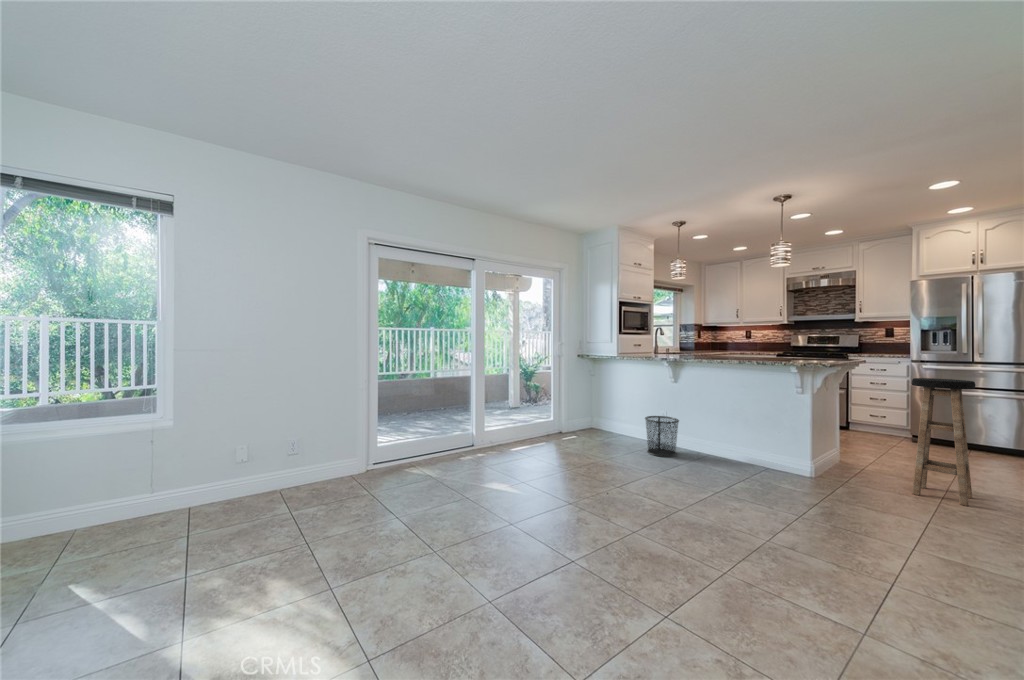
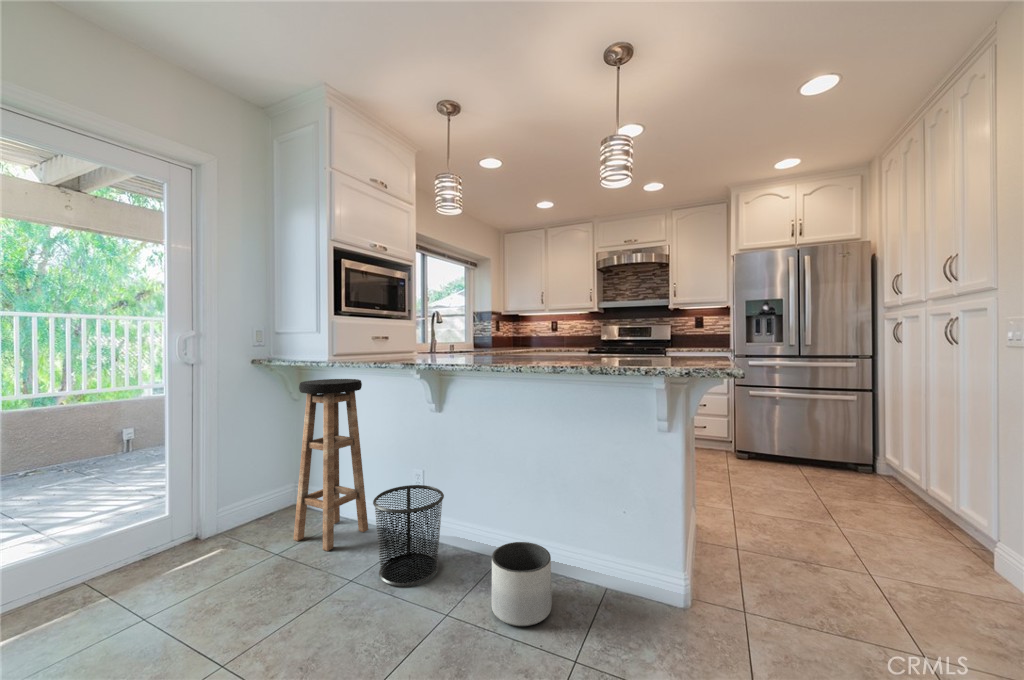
bar stool: present [912,378,975,506] -> present [294,379,368,551]
planter: none [706,442,737,473] -> present [491,542,552,626]

